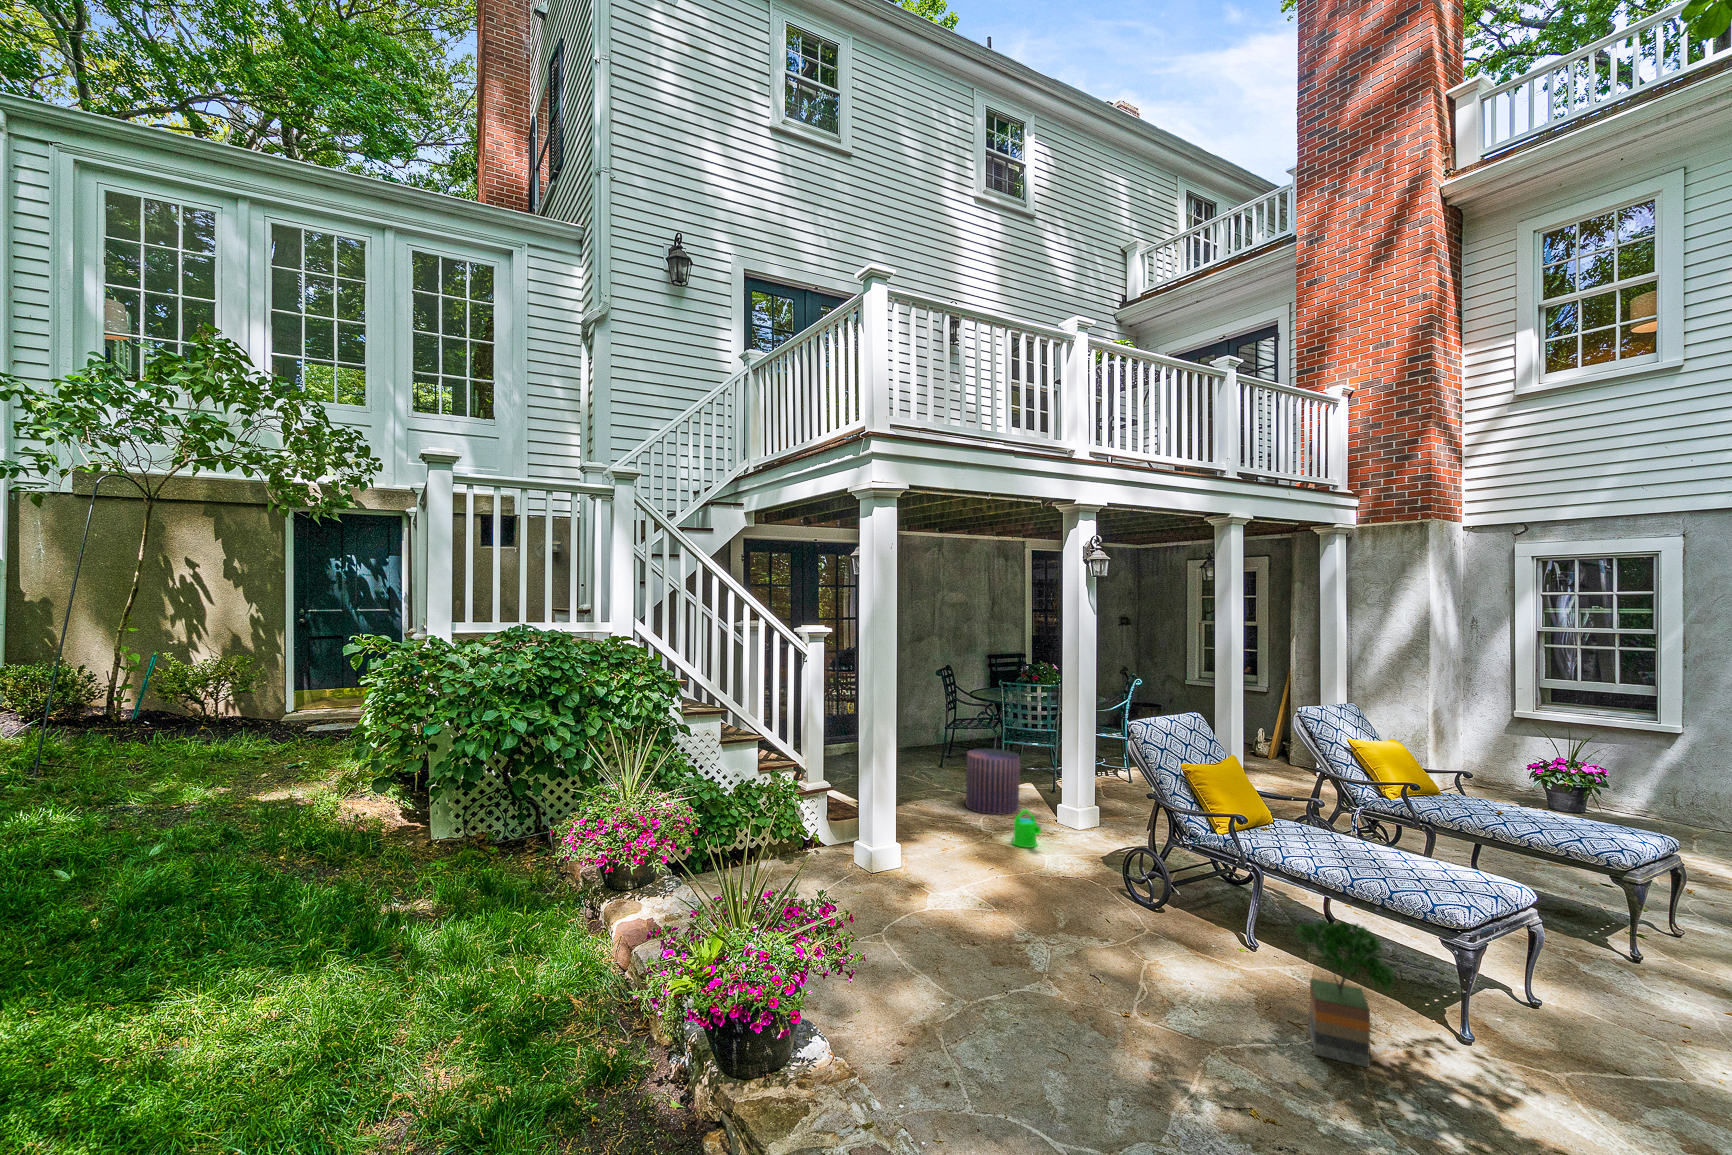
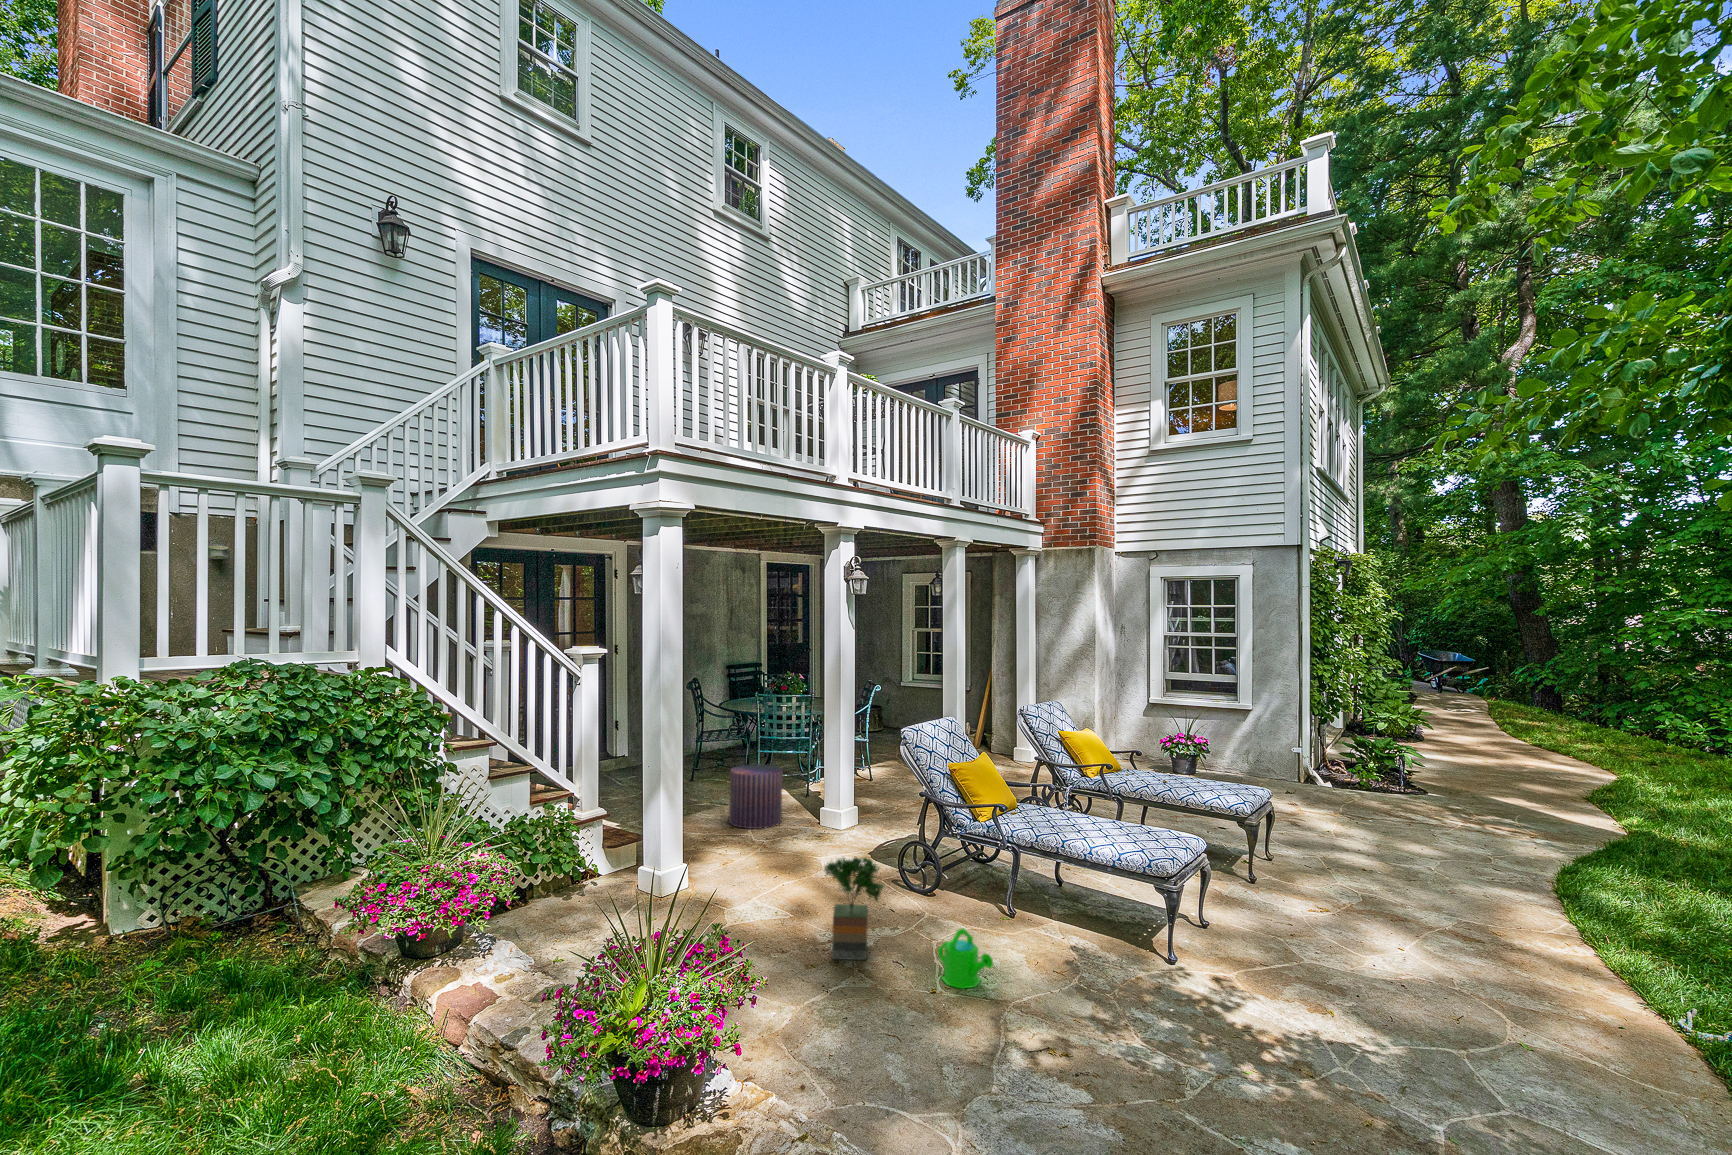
watering can: present [1012,809,1041,848] -> present [938,928,993,989]
potted tree: present [1295,920,1394,1067] -> present [824,857,884,960]

